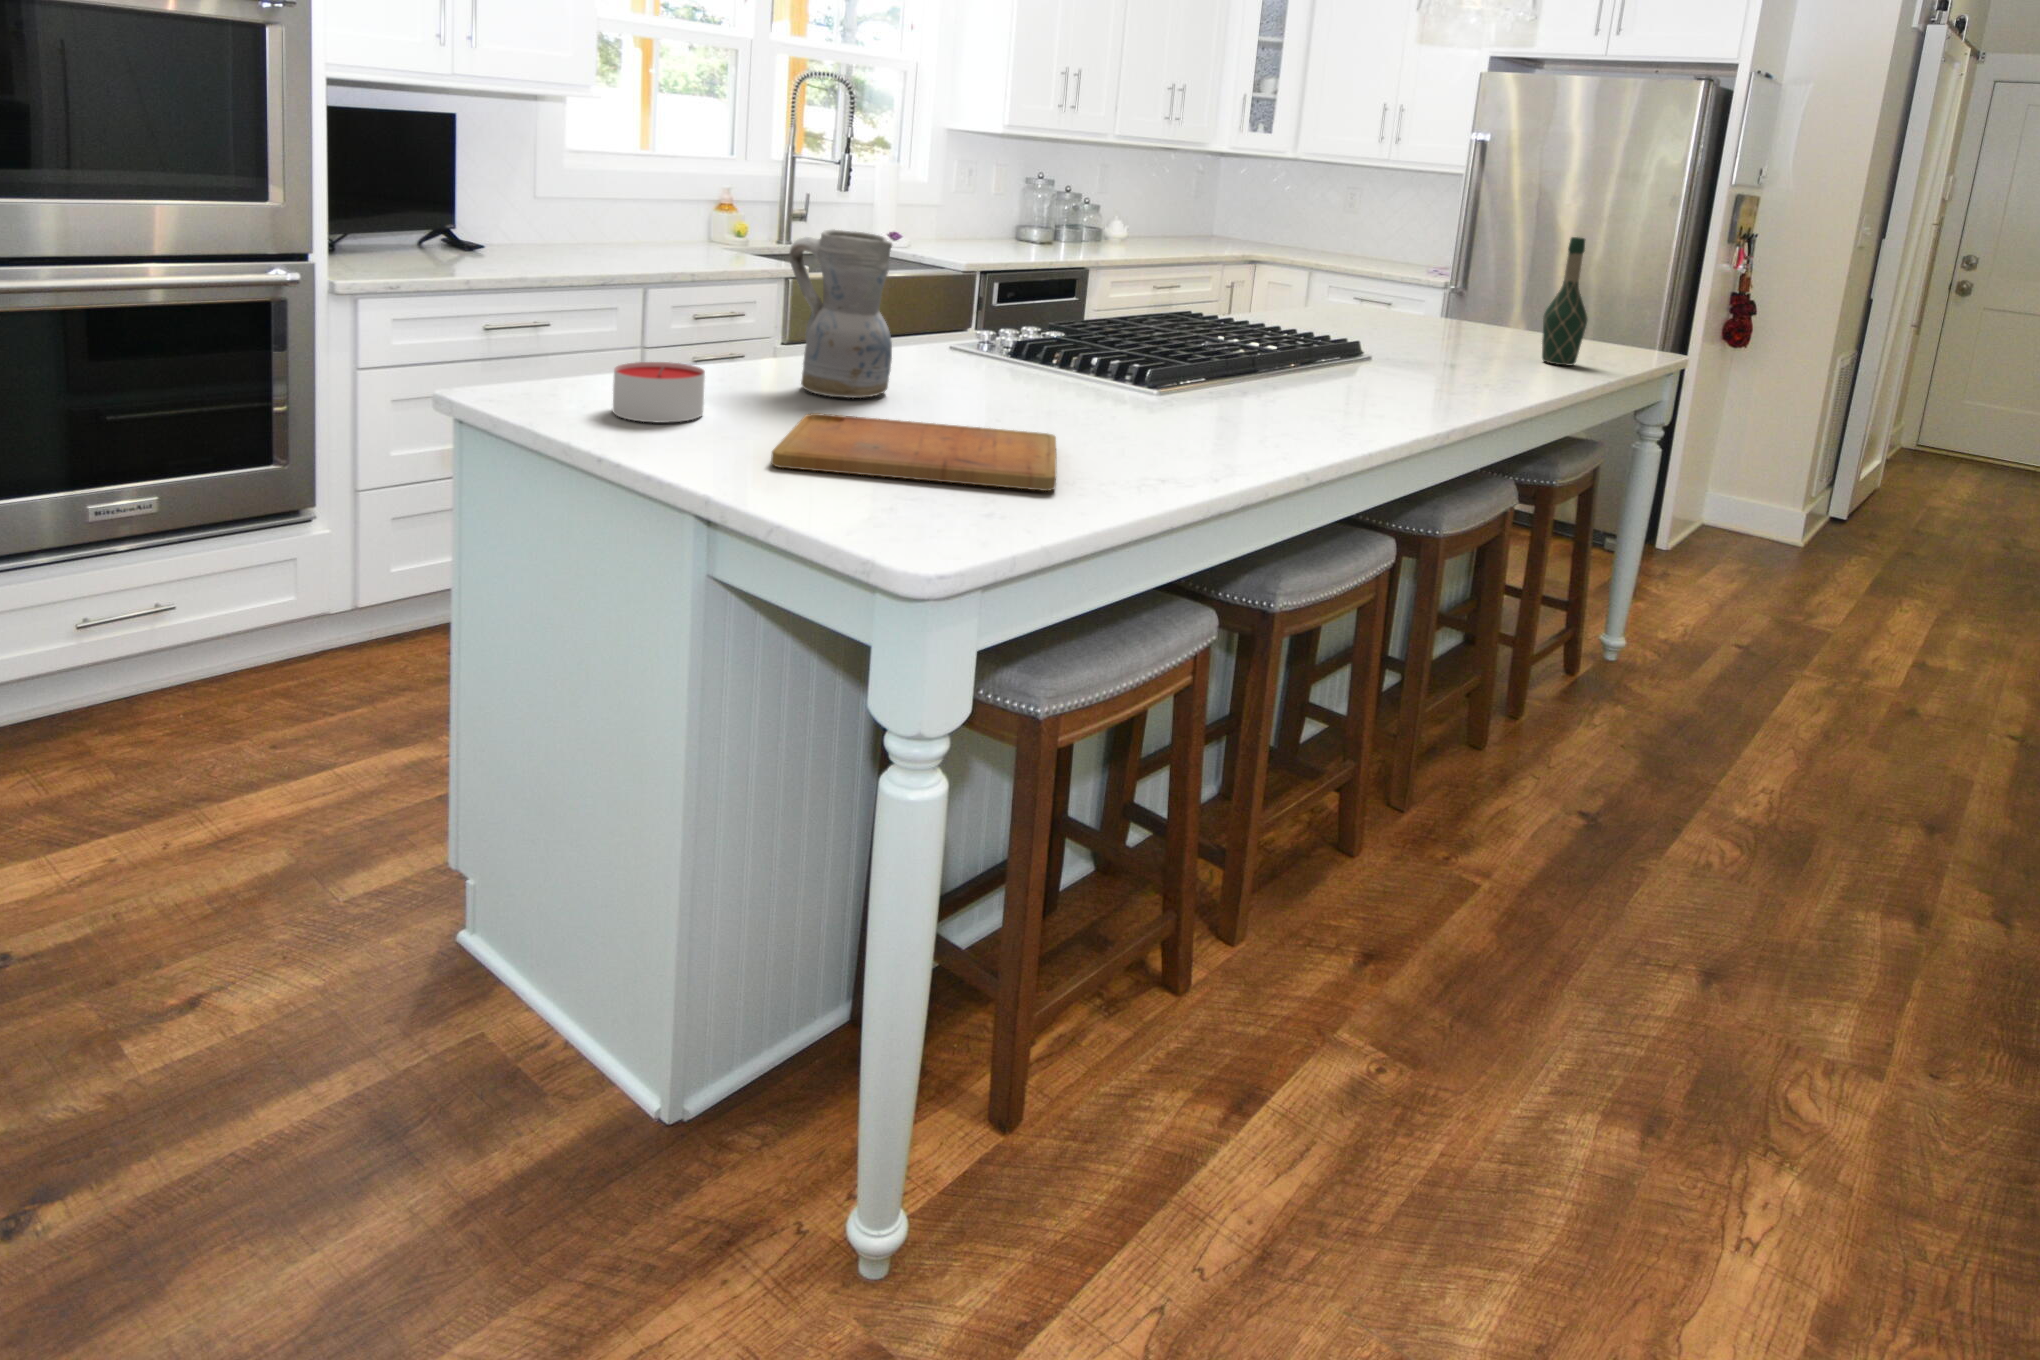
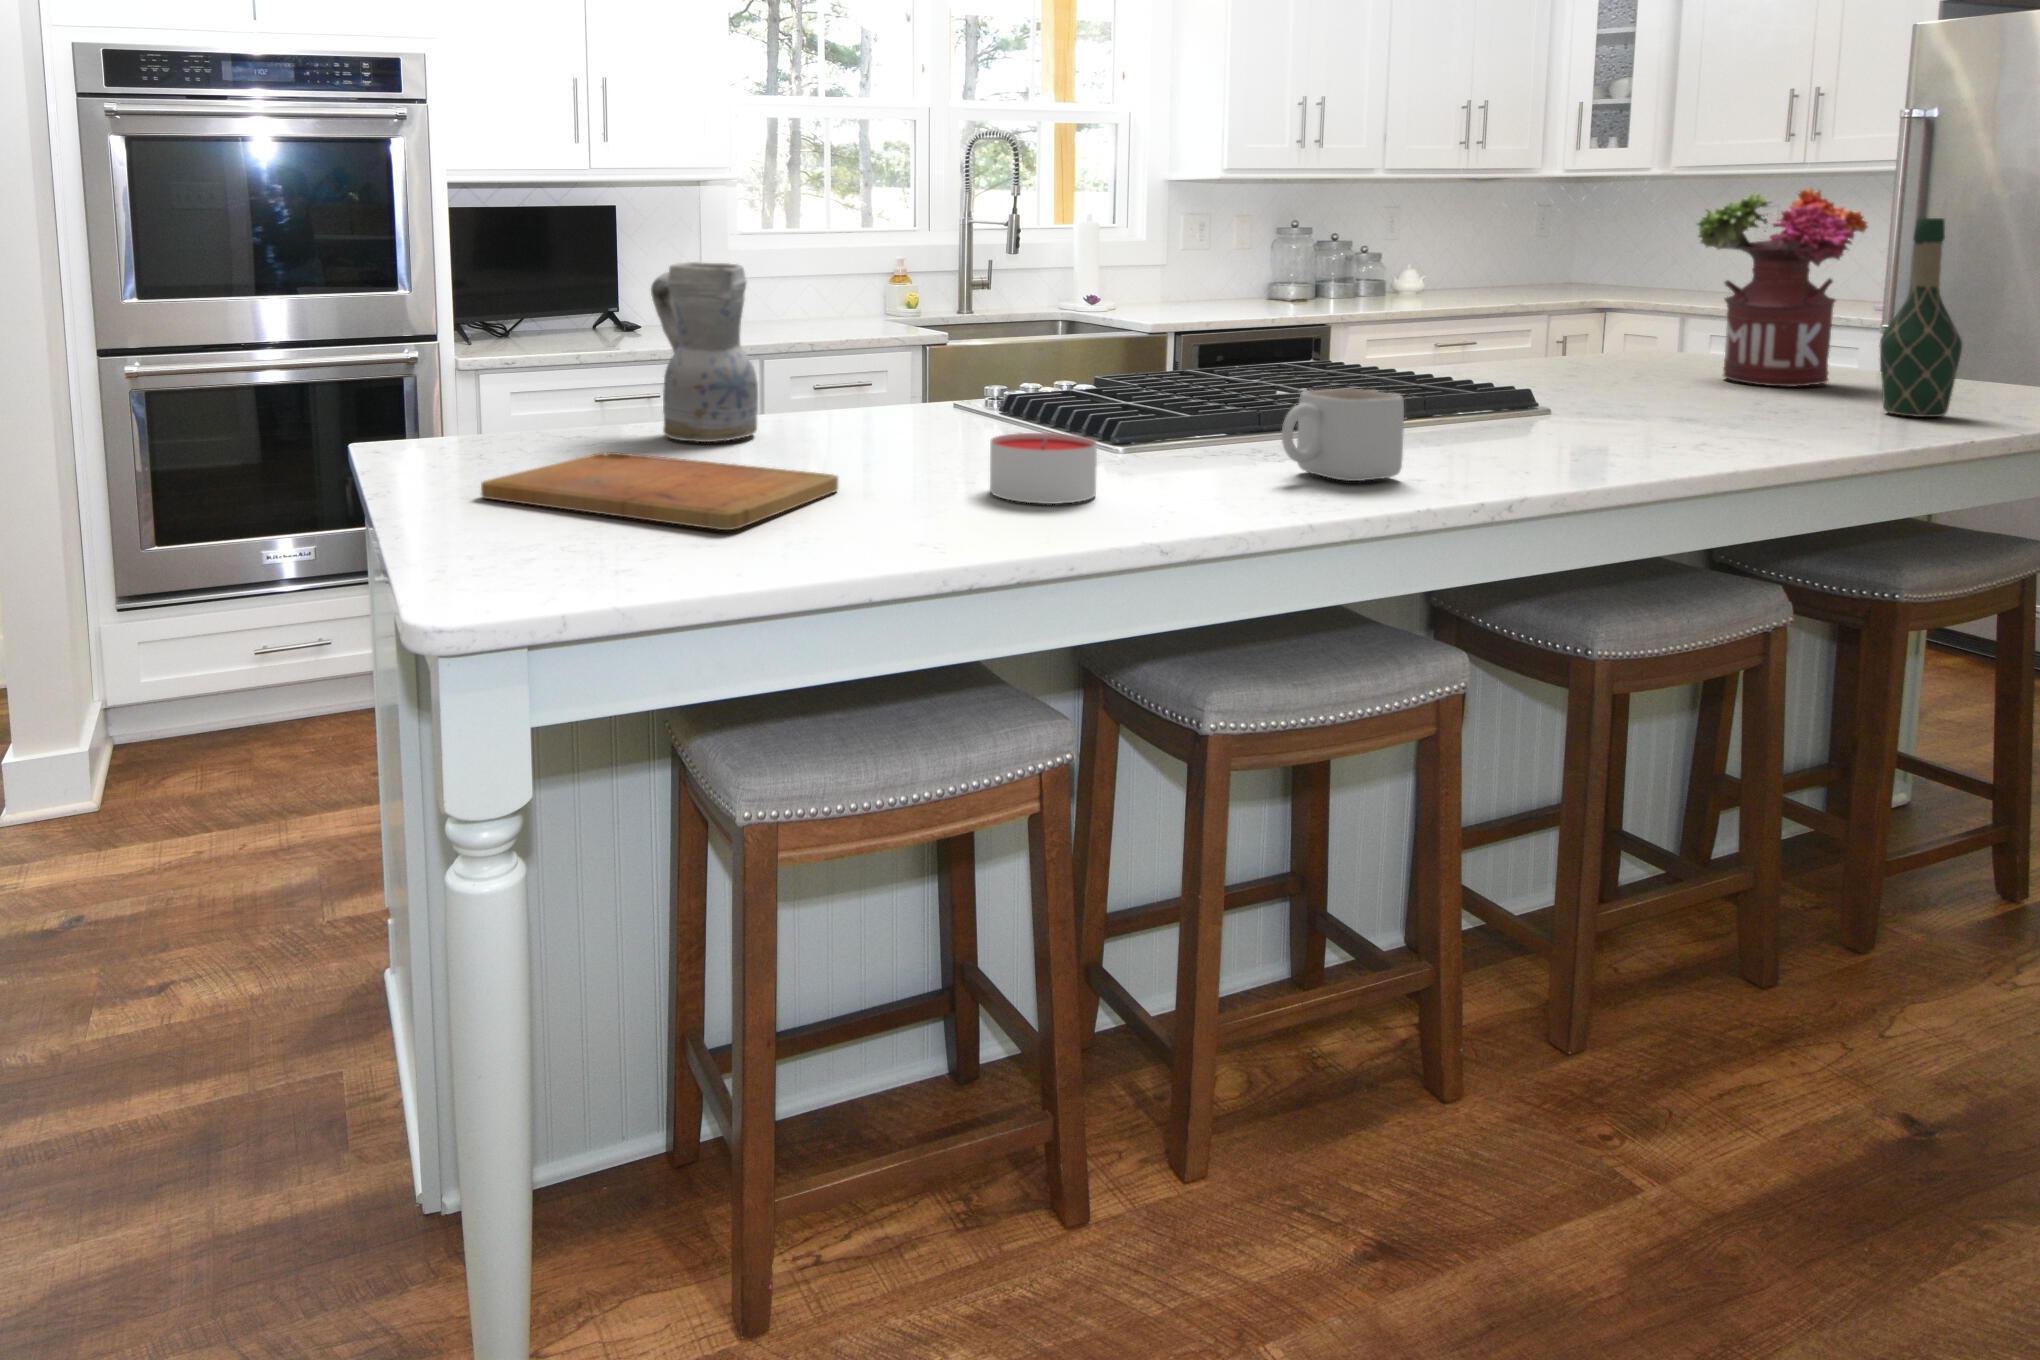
flower arrangement: none [1421,204,1519,339] -> present [1698,189,1868,386]
mug: none [1321,357,1395,426] -> present [1282,389,1404,481]
candle: present [613,362,705,423] -> present [990,433,1097,504]

